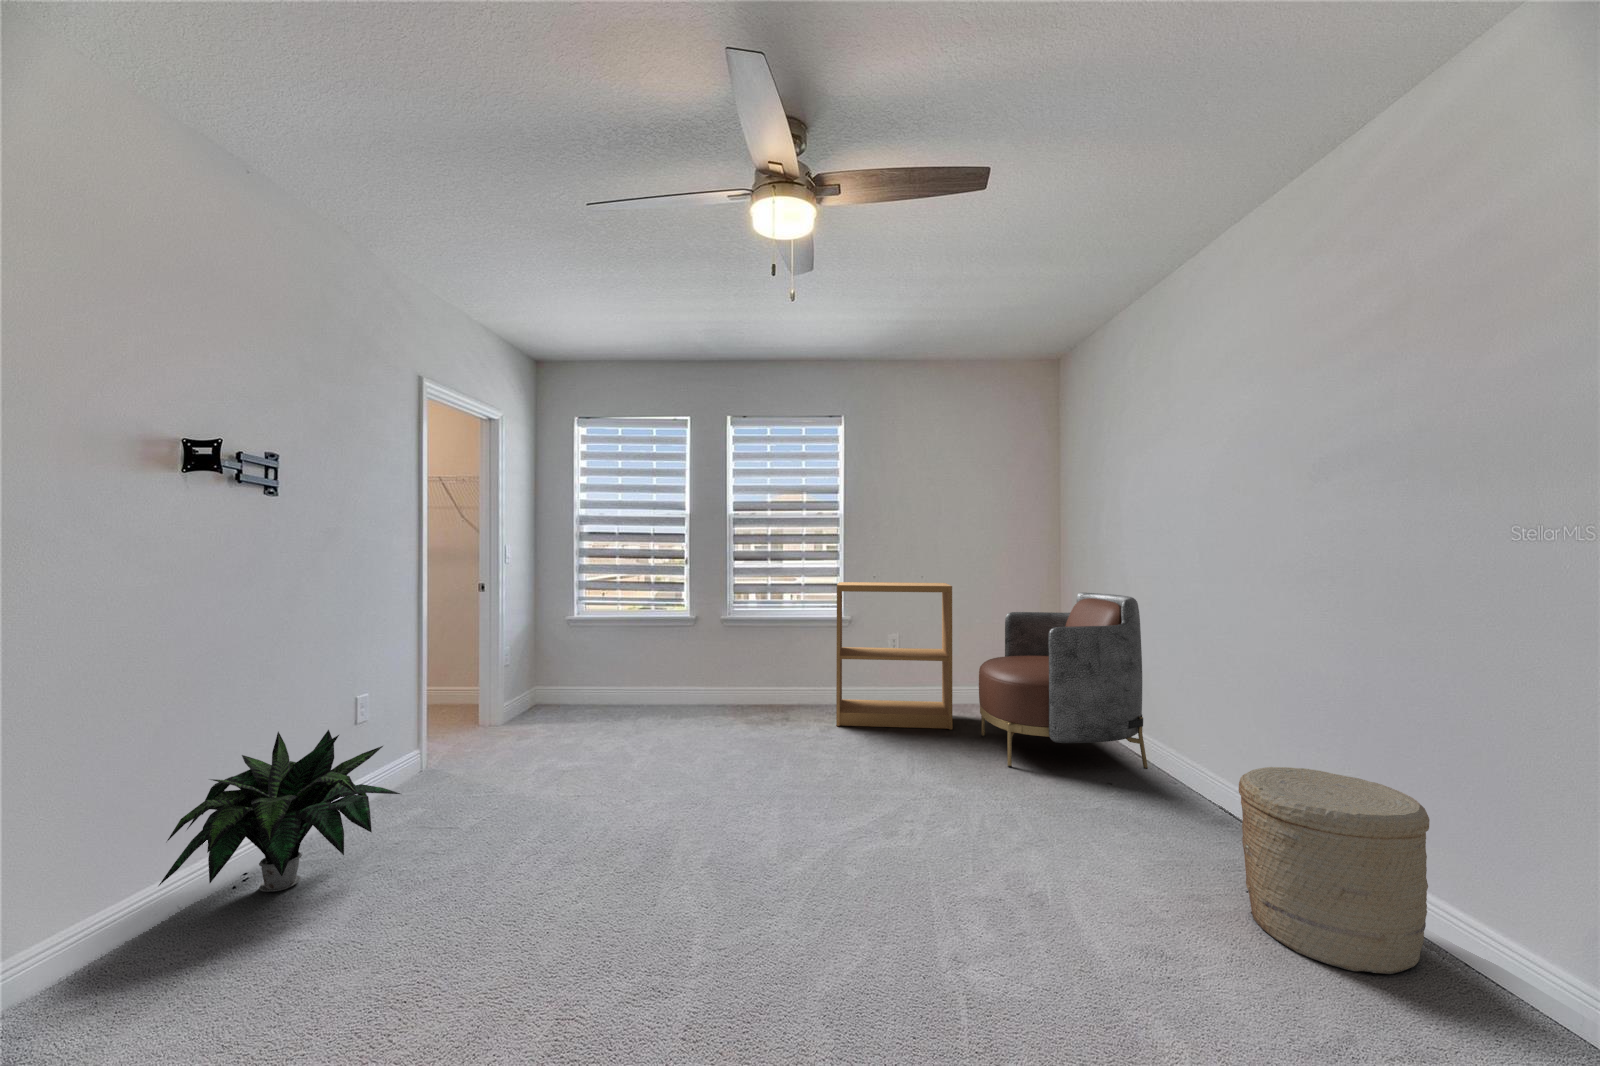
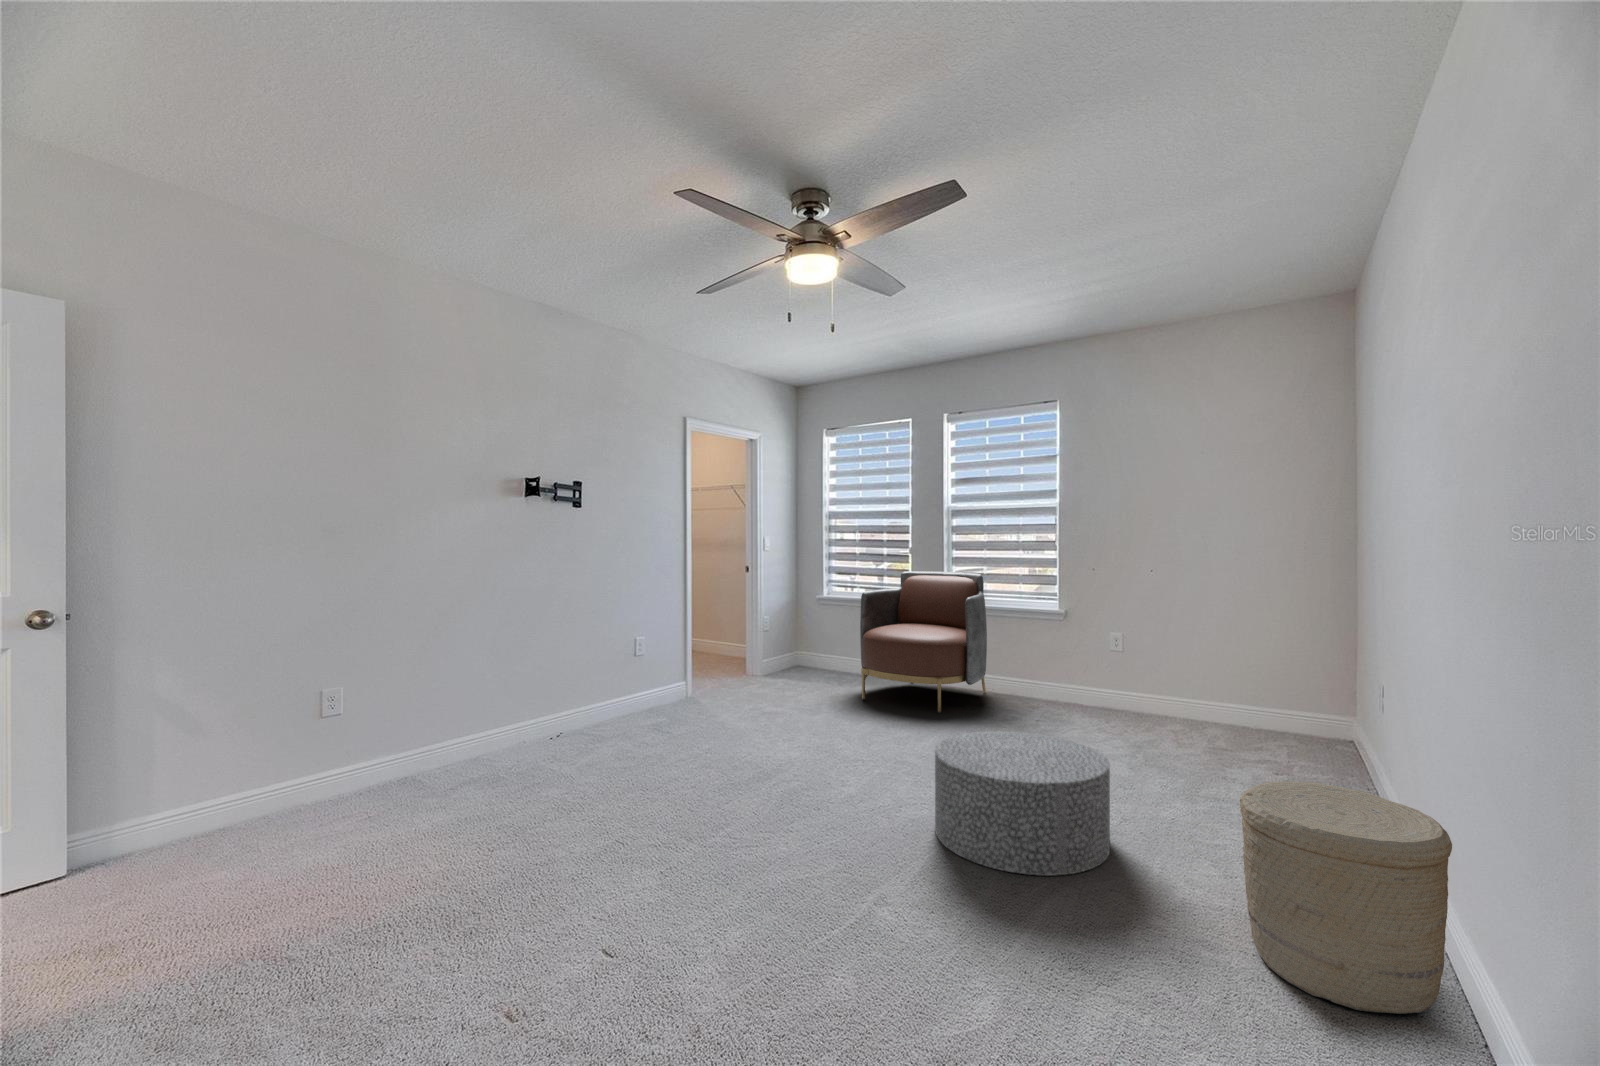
bookshelf: present [836,582,952,729] -> none [1030,572,1165,730]
armchair: present [979,593,1148,769] -> present [860,572,987,713]
potted plant: present [159,730,400,892] -> none [509,656,635,752]
ottoman: none [886,753,1074,917] -> present [935,731,1110,876]

